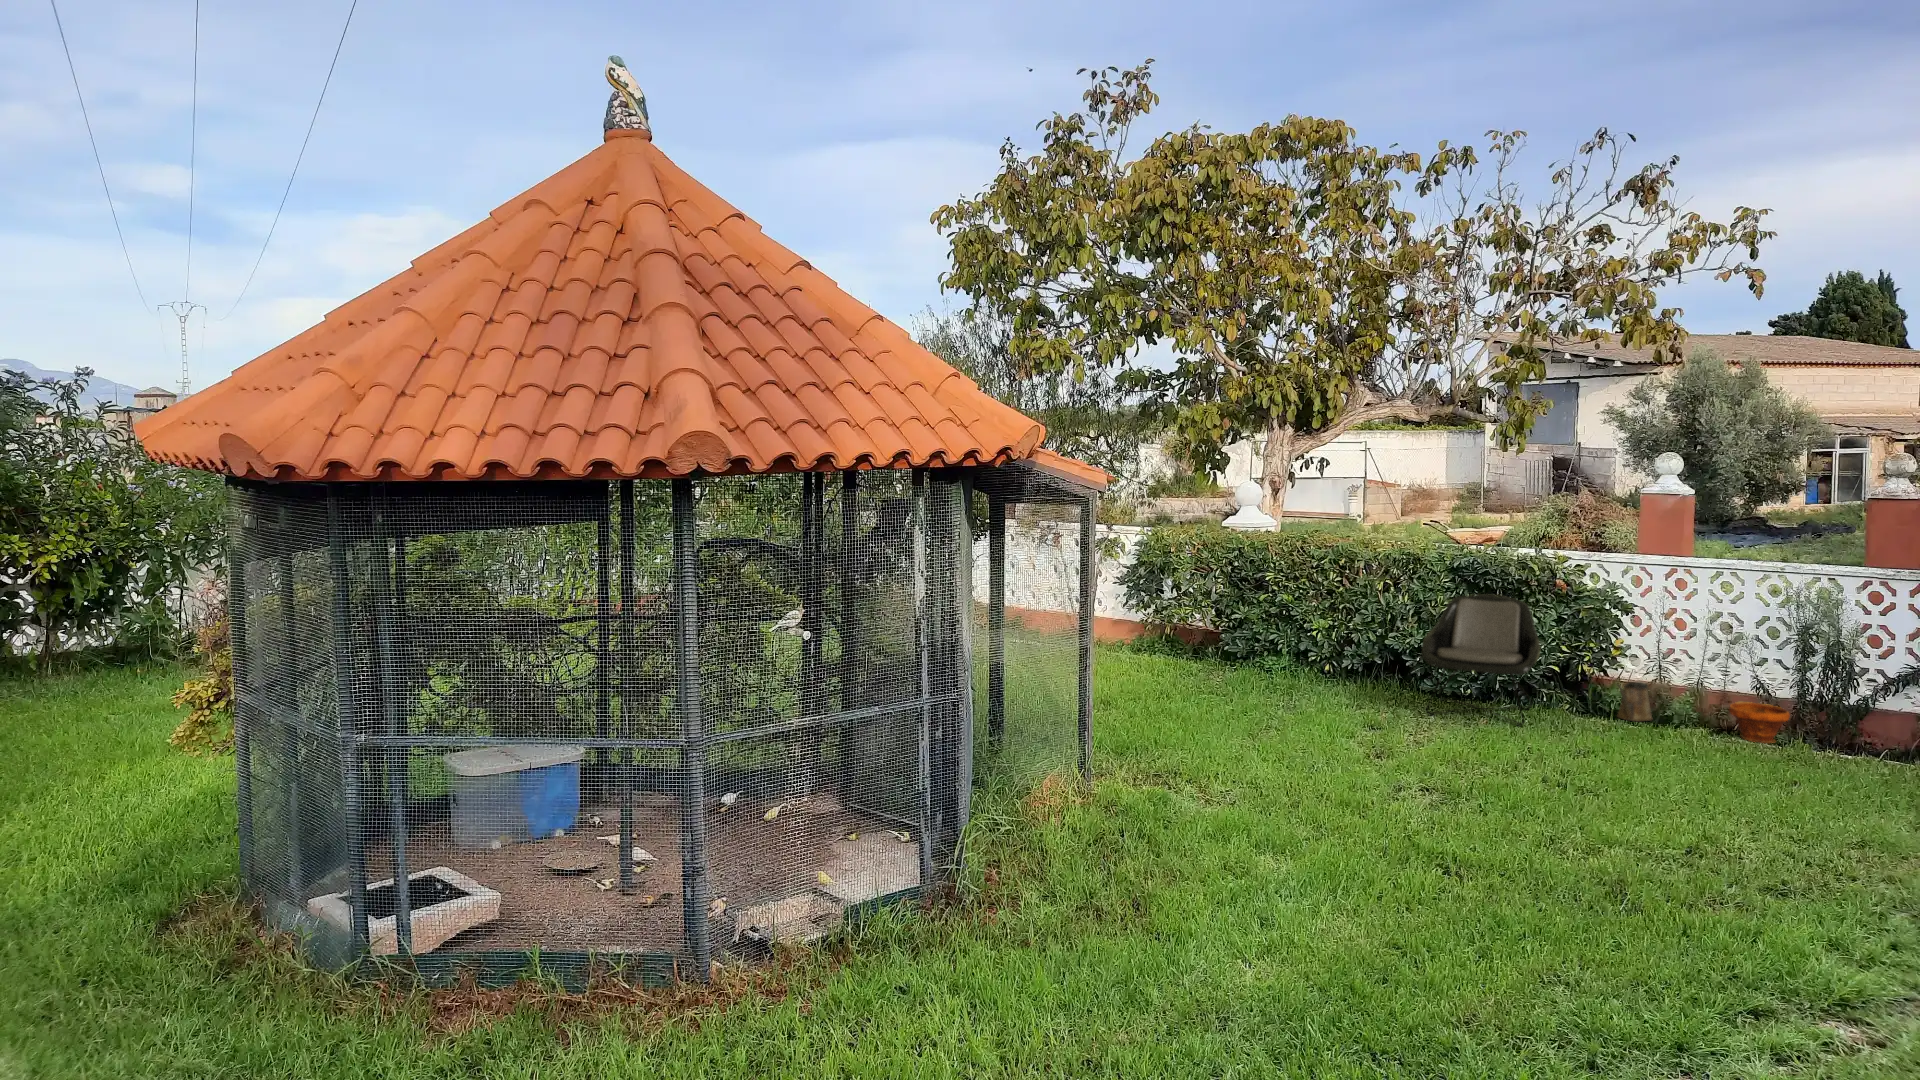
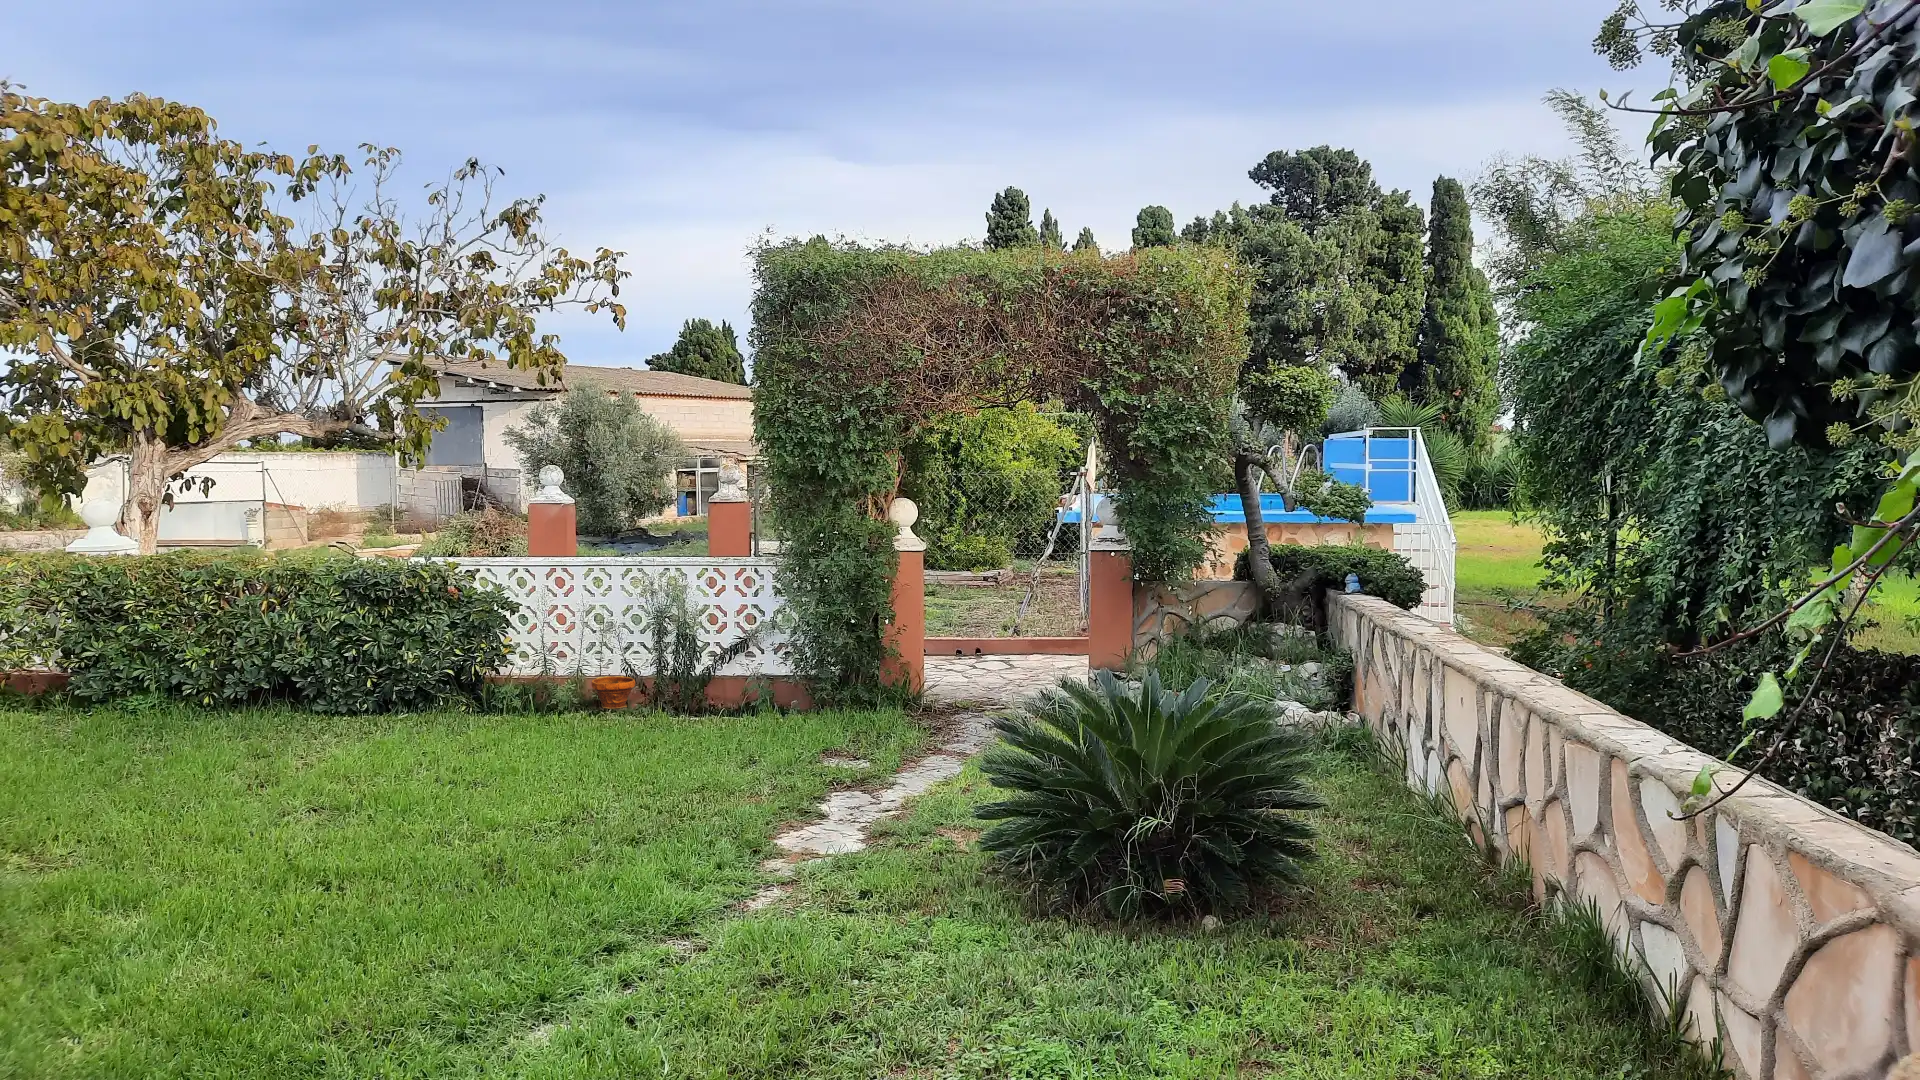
lounge chair: present [1422,594,1540,726] -> none [313,605,430,732]
watering can: present [1617,682,1653,721] -> none [501,672,535,708]

